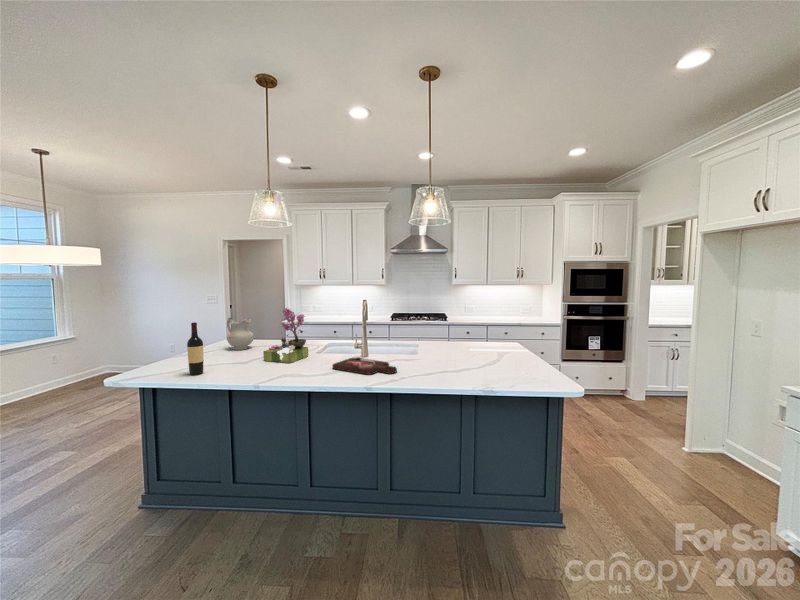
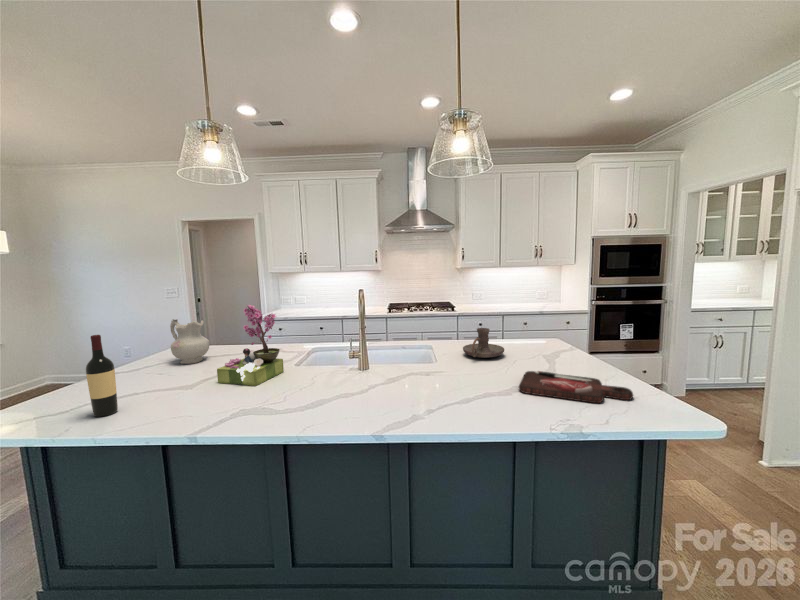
candle holder: none [440,331,471,352] -> present [463,328,504,358]
cutting board: present [332,357,397,375] -> present [519,371,633,403]

